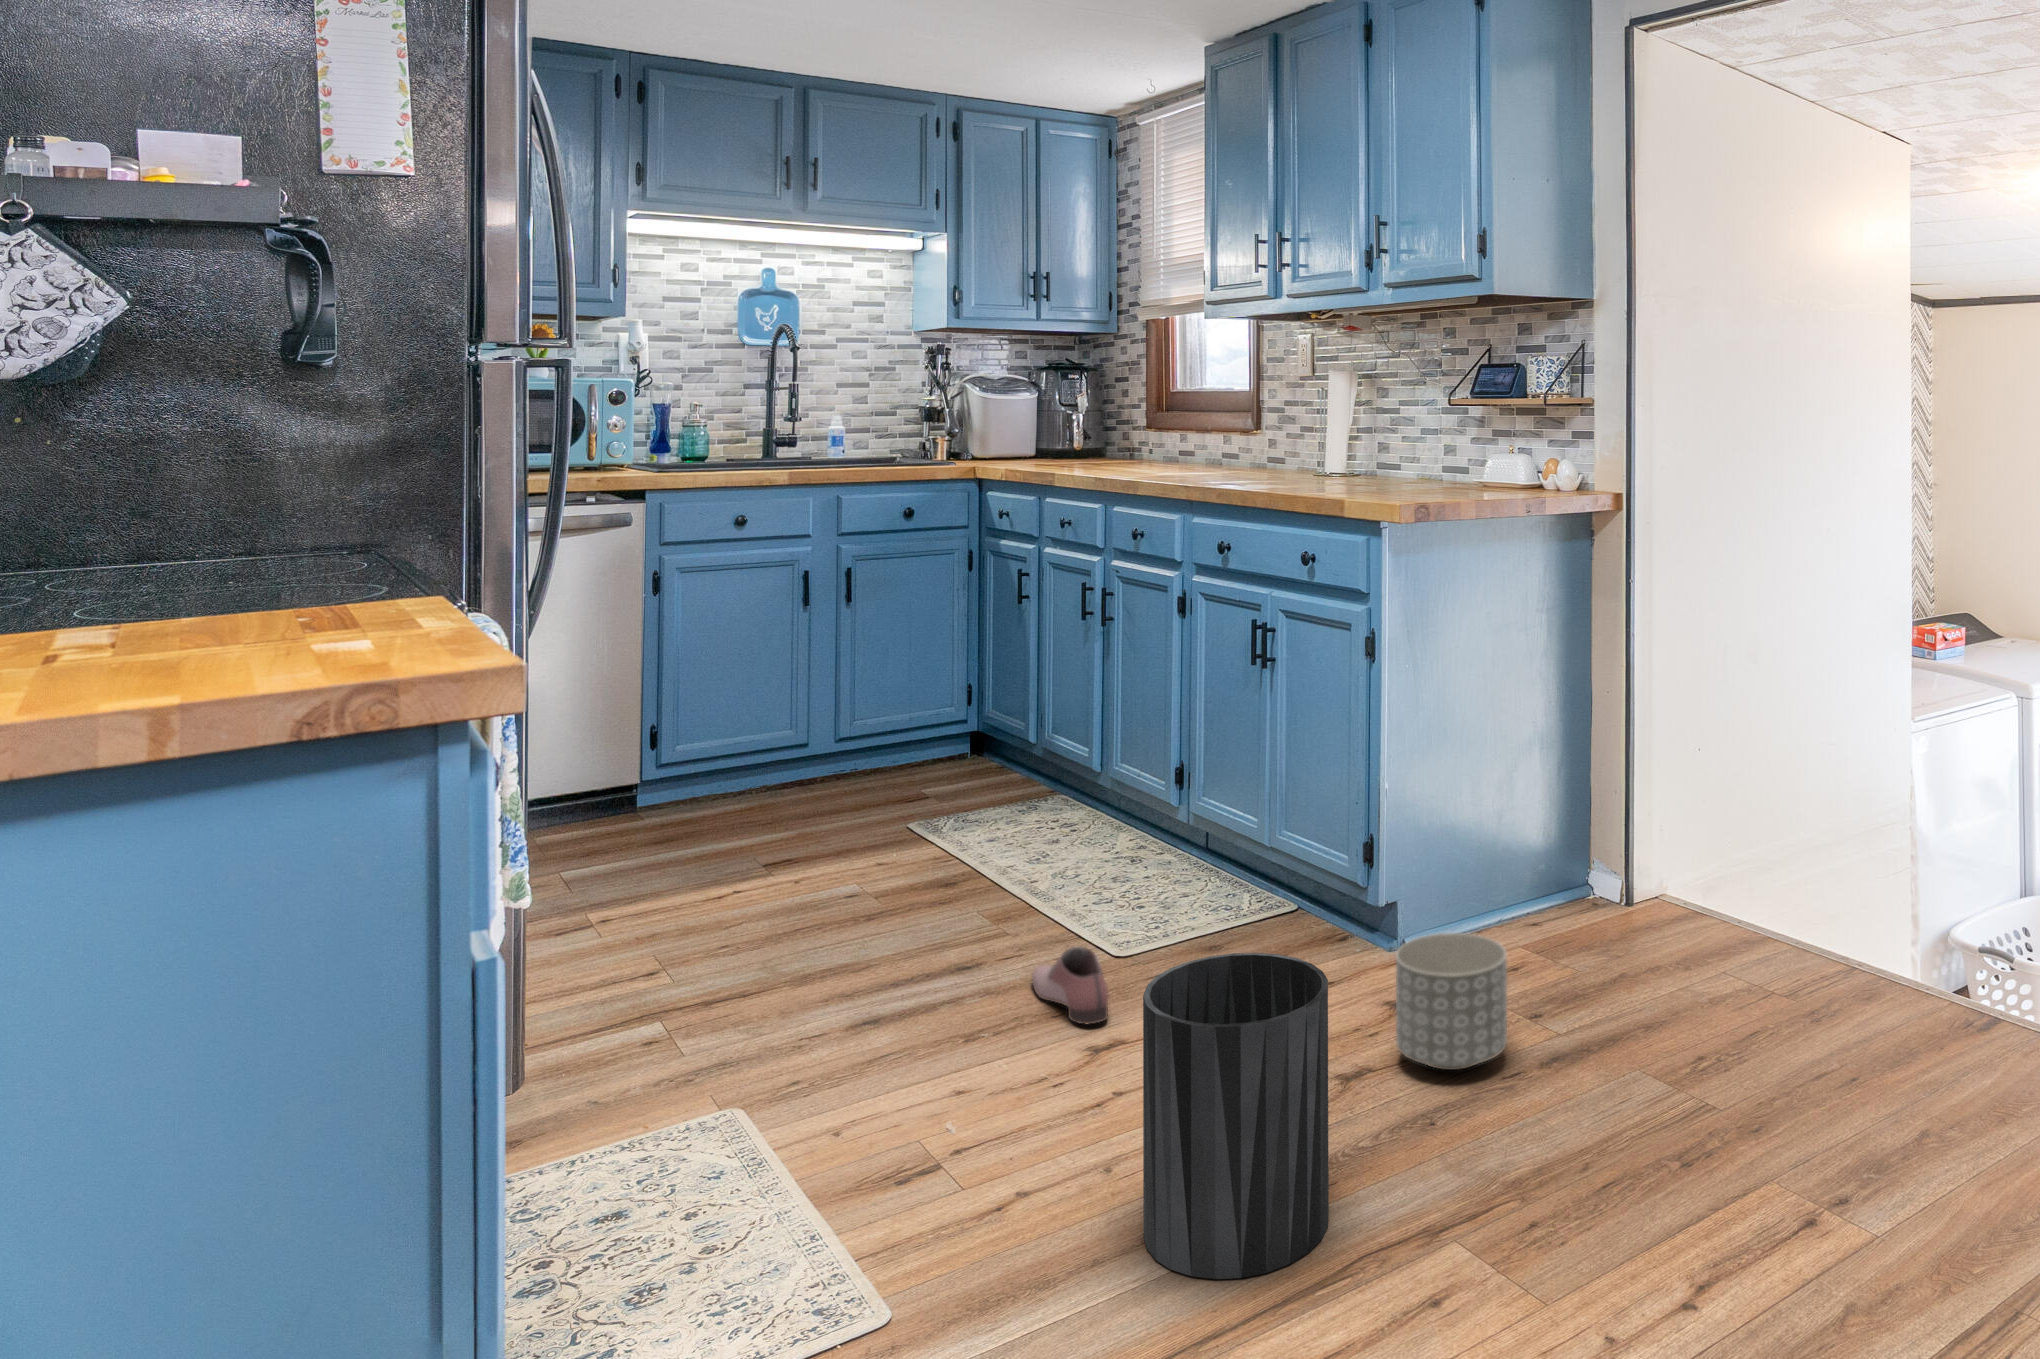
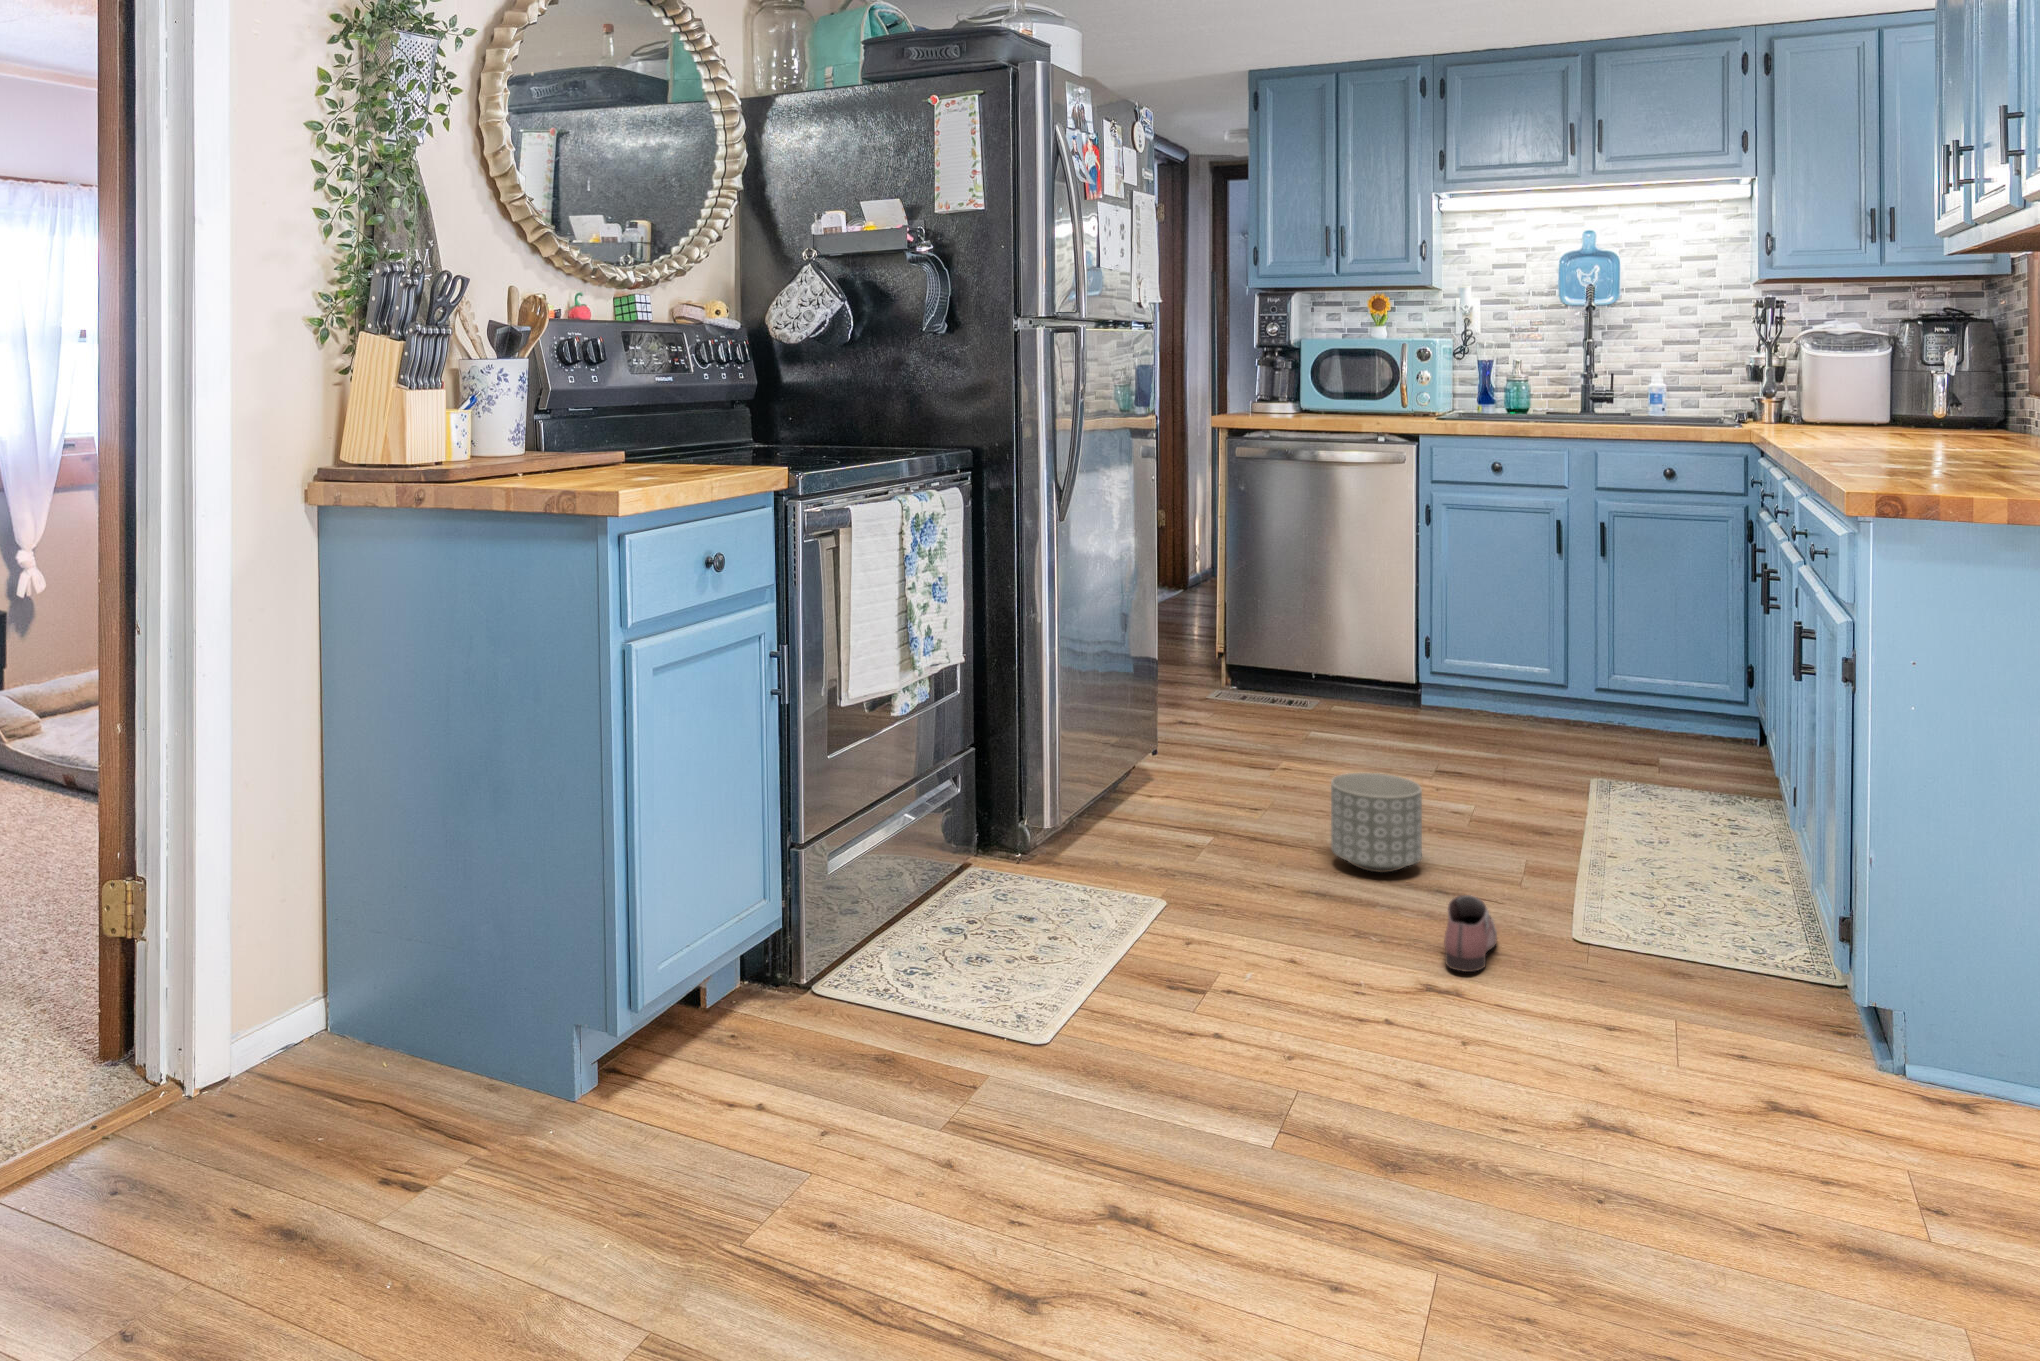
planter: present [1396,933,1507,1070] -> present [1331,773,1422,873]
trash can: present [1143,953,1329,1279] -> none [1214,884,1399,1190]

